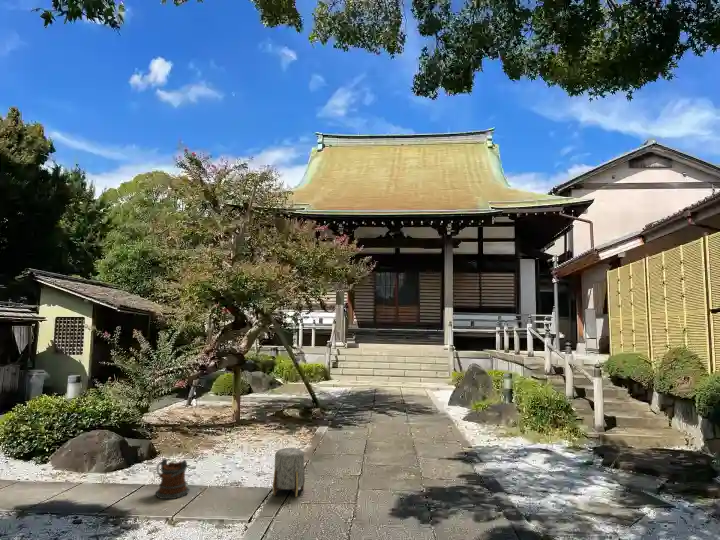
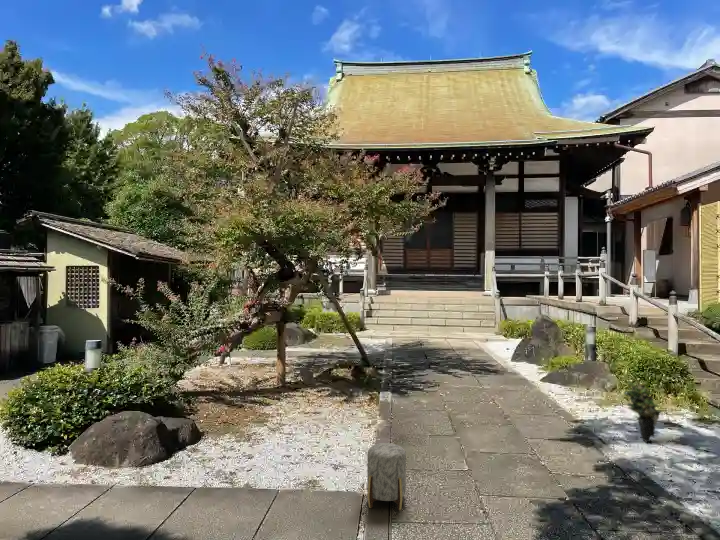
potted plant: none [502,412,529,461] -> present [625,382,661,442]
bucket: present [156,459,189,499] -> none [211,460,255,516]

